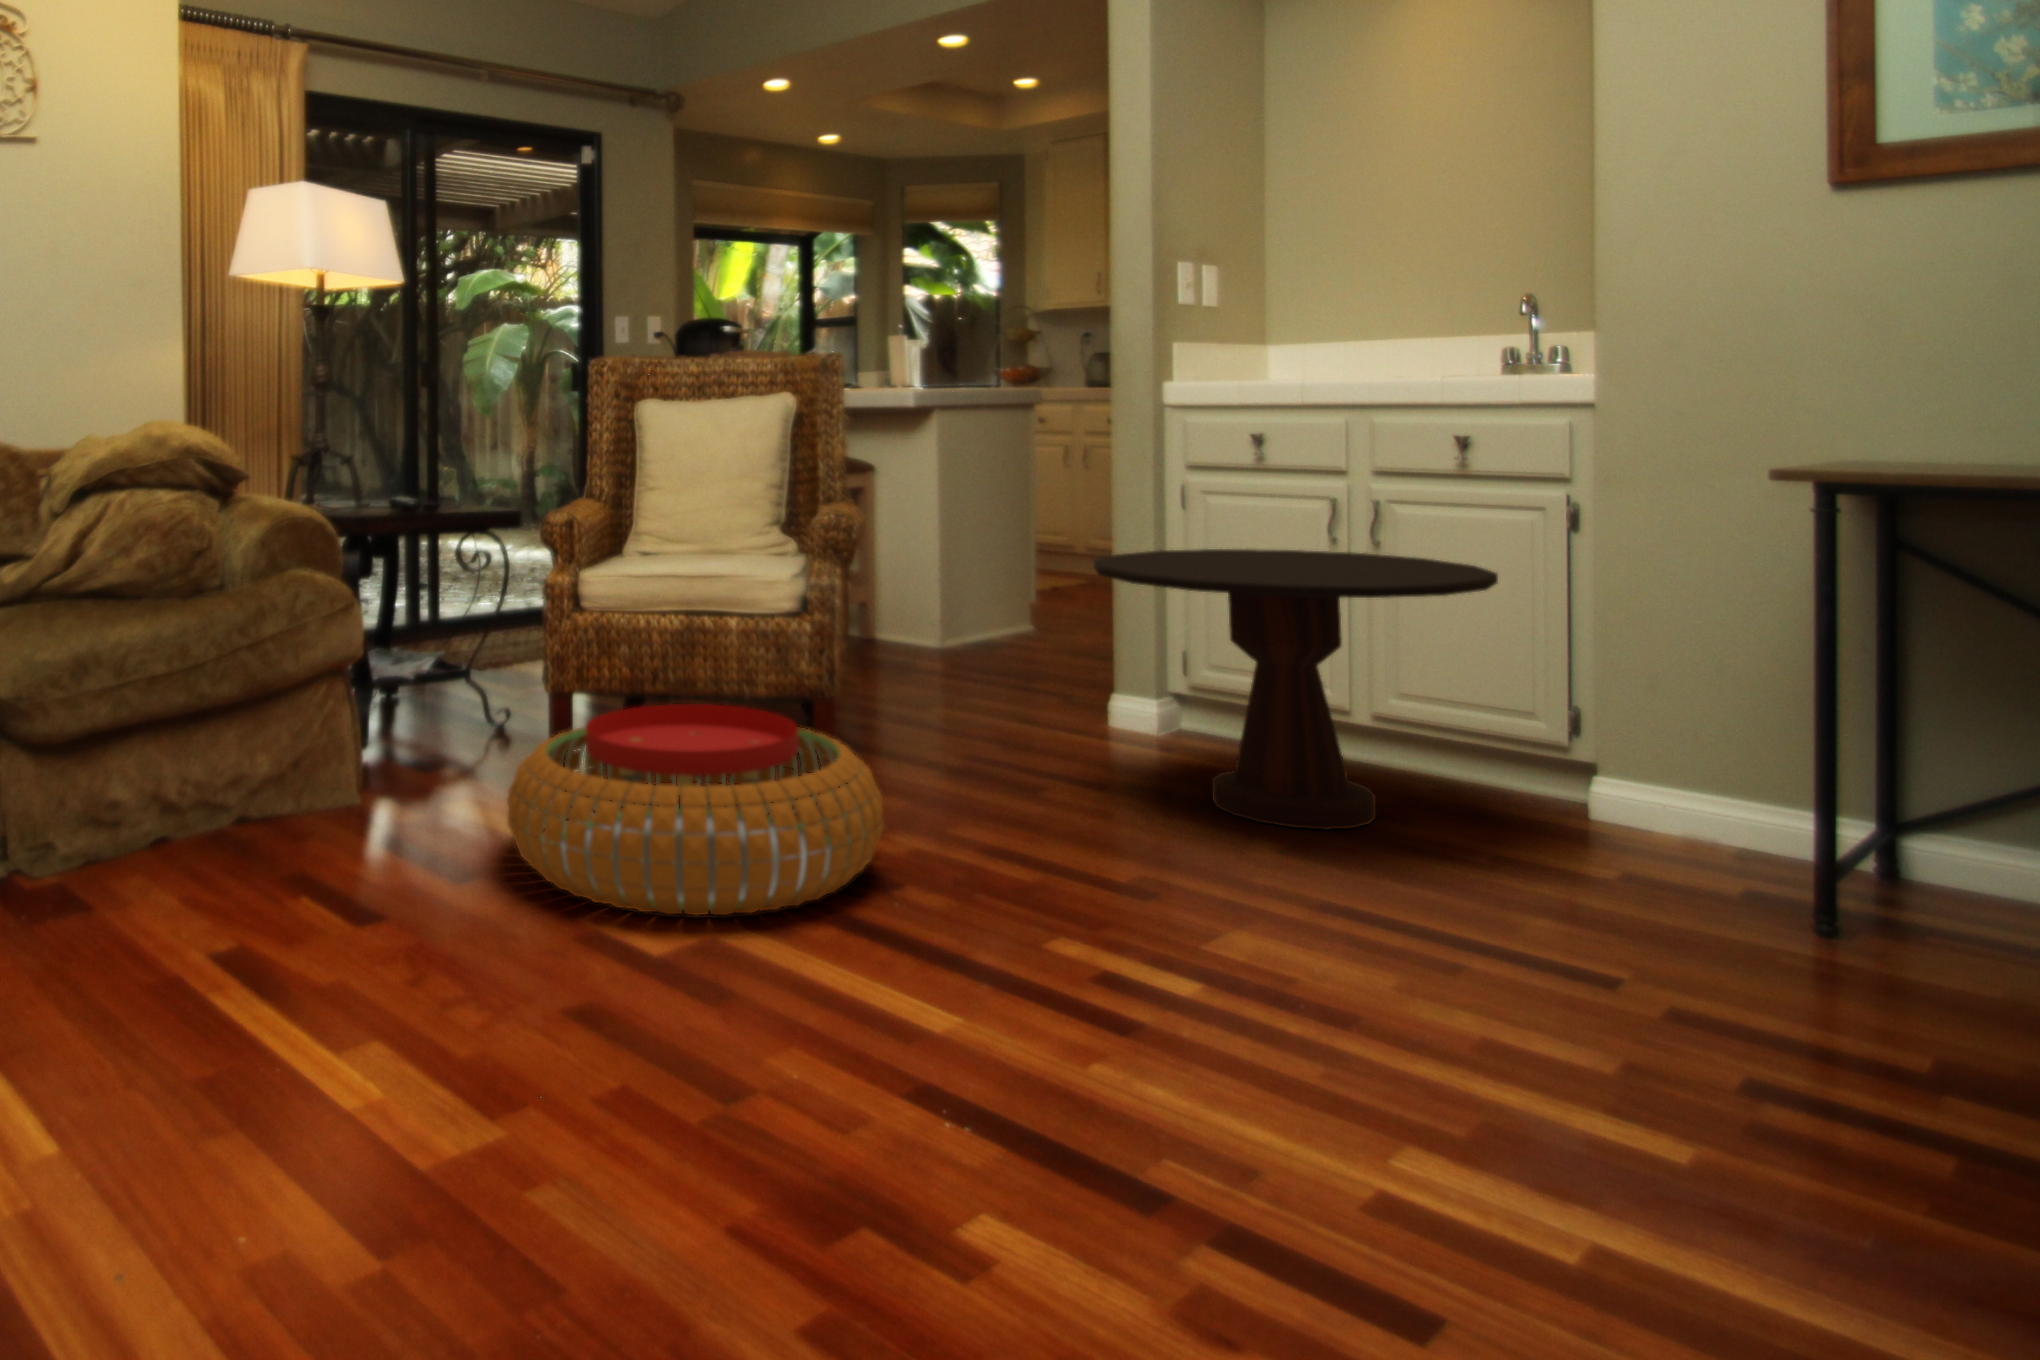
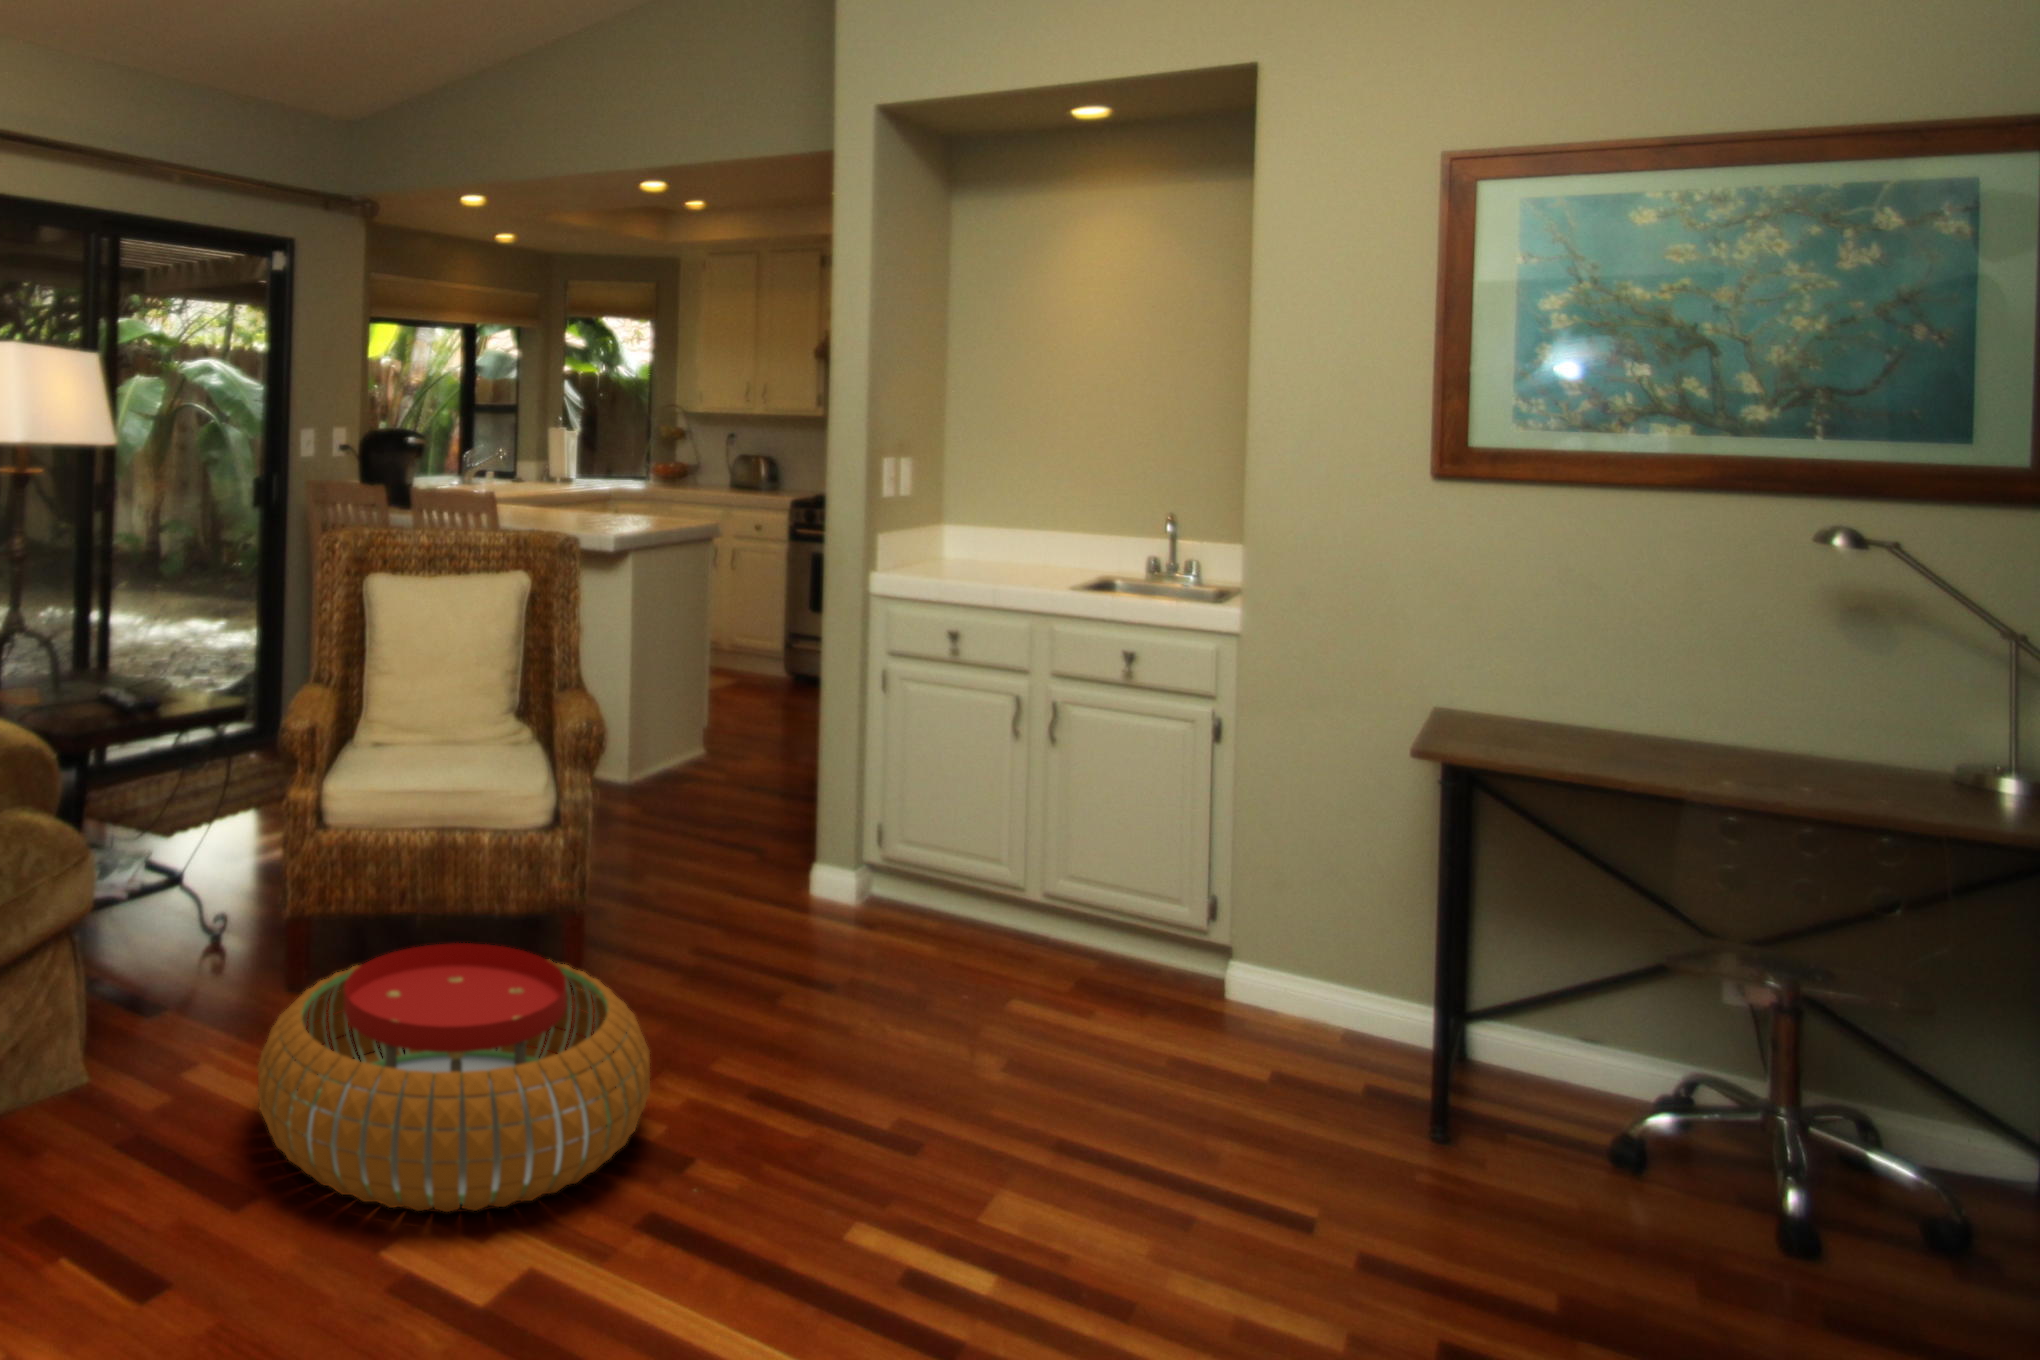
side table: present [1094,549,1498,830] -> none [820,733,1169,1023]

